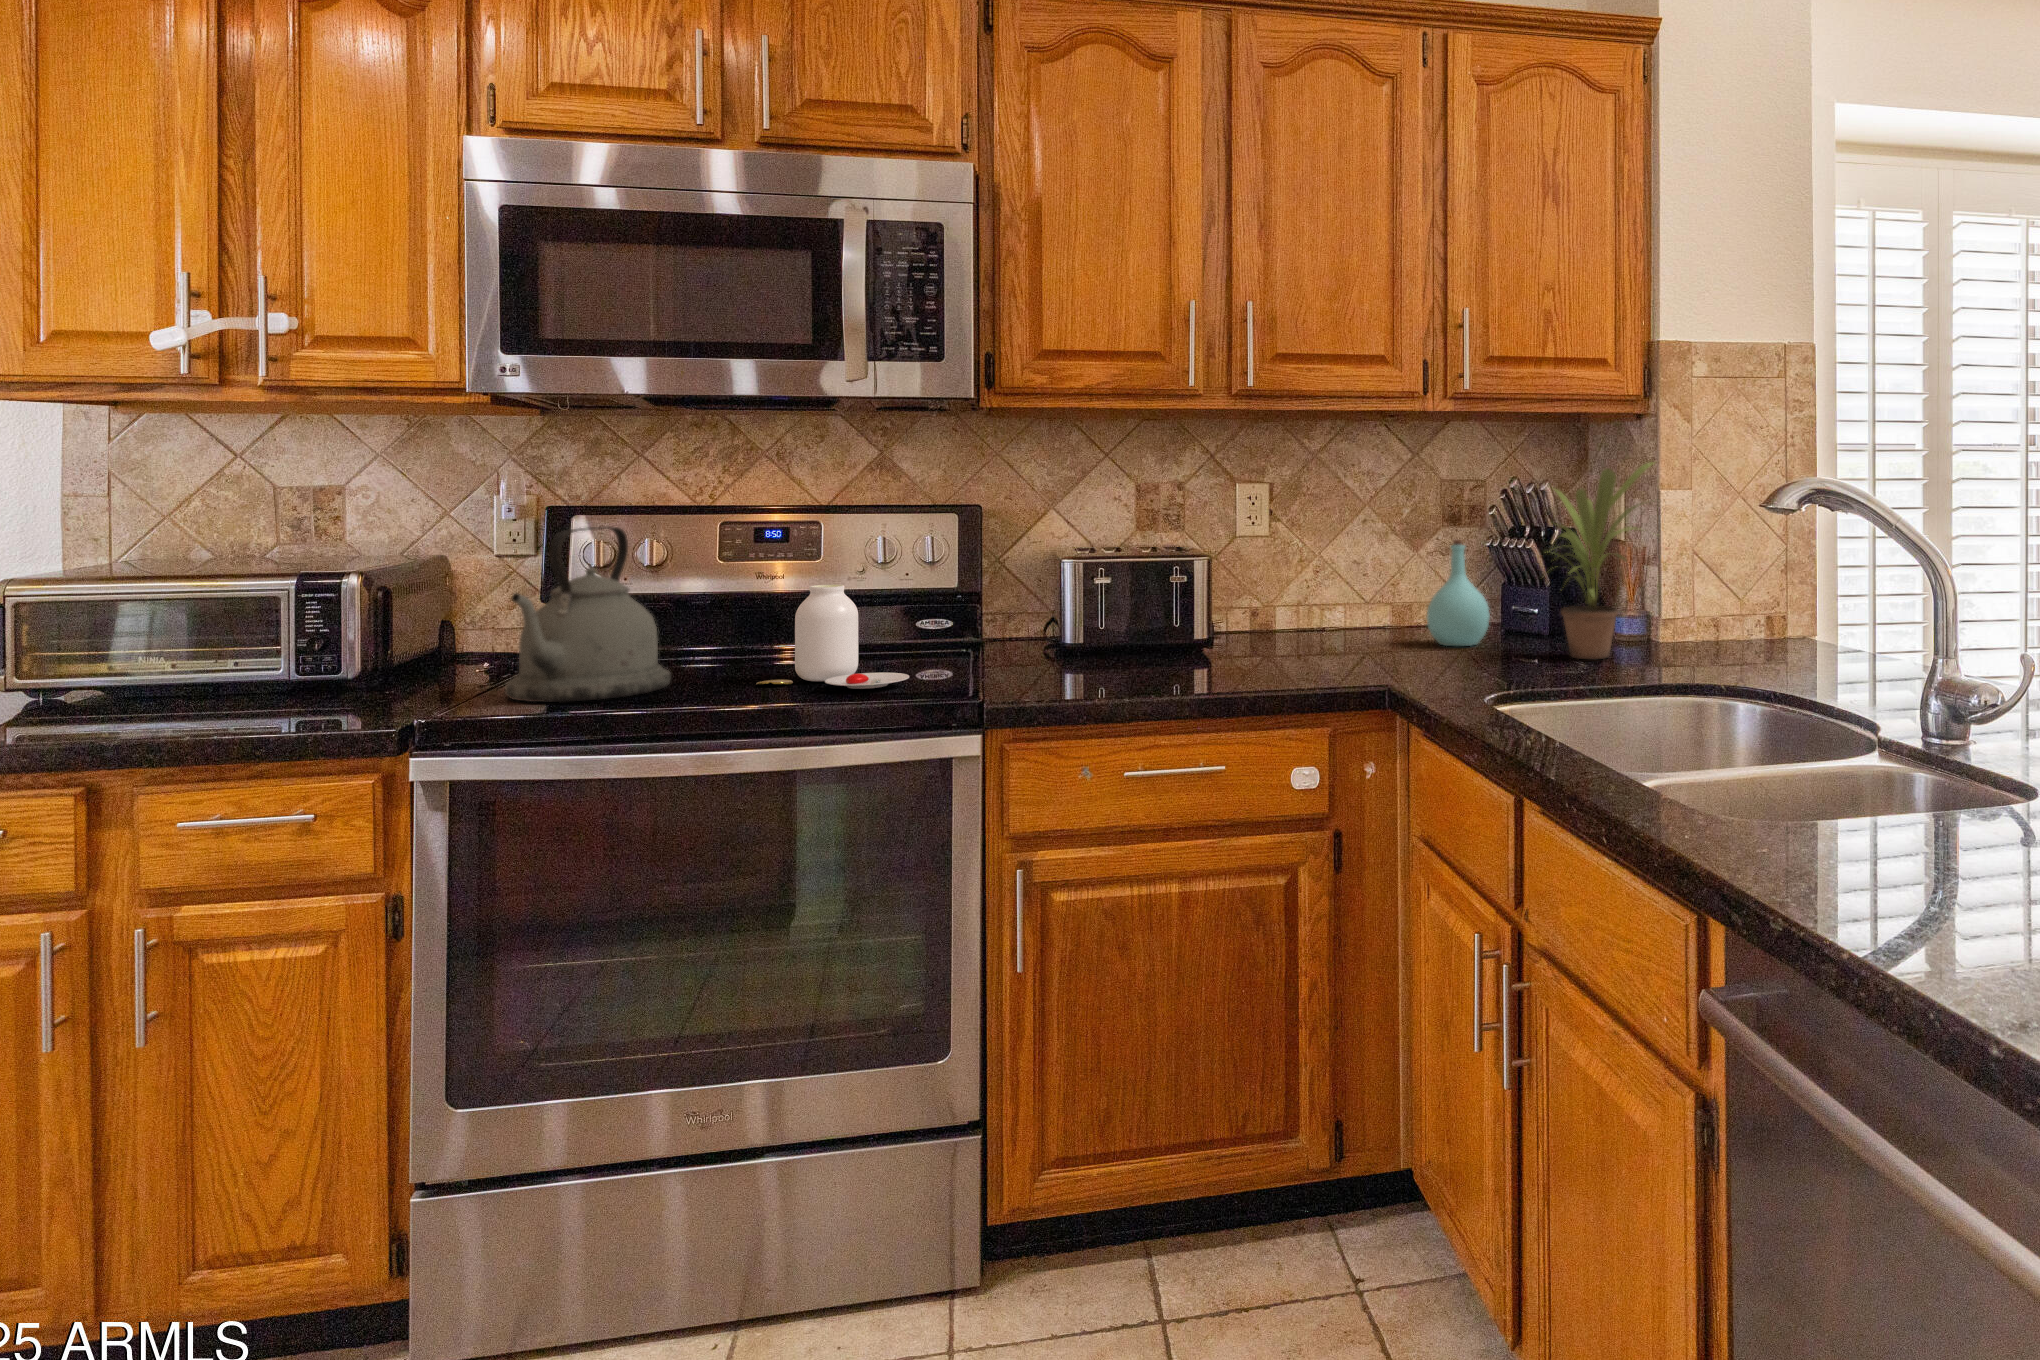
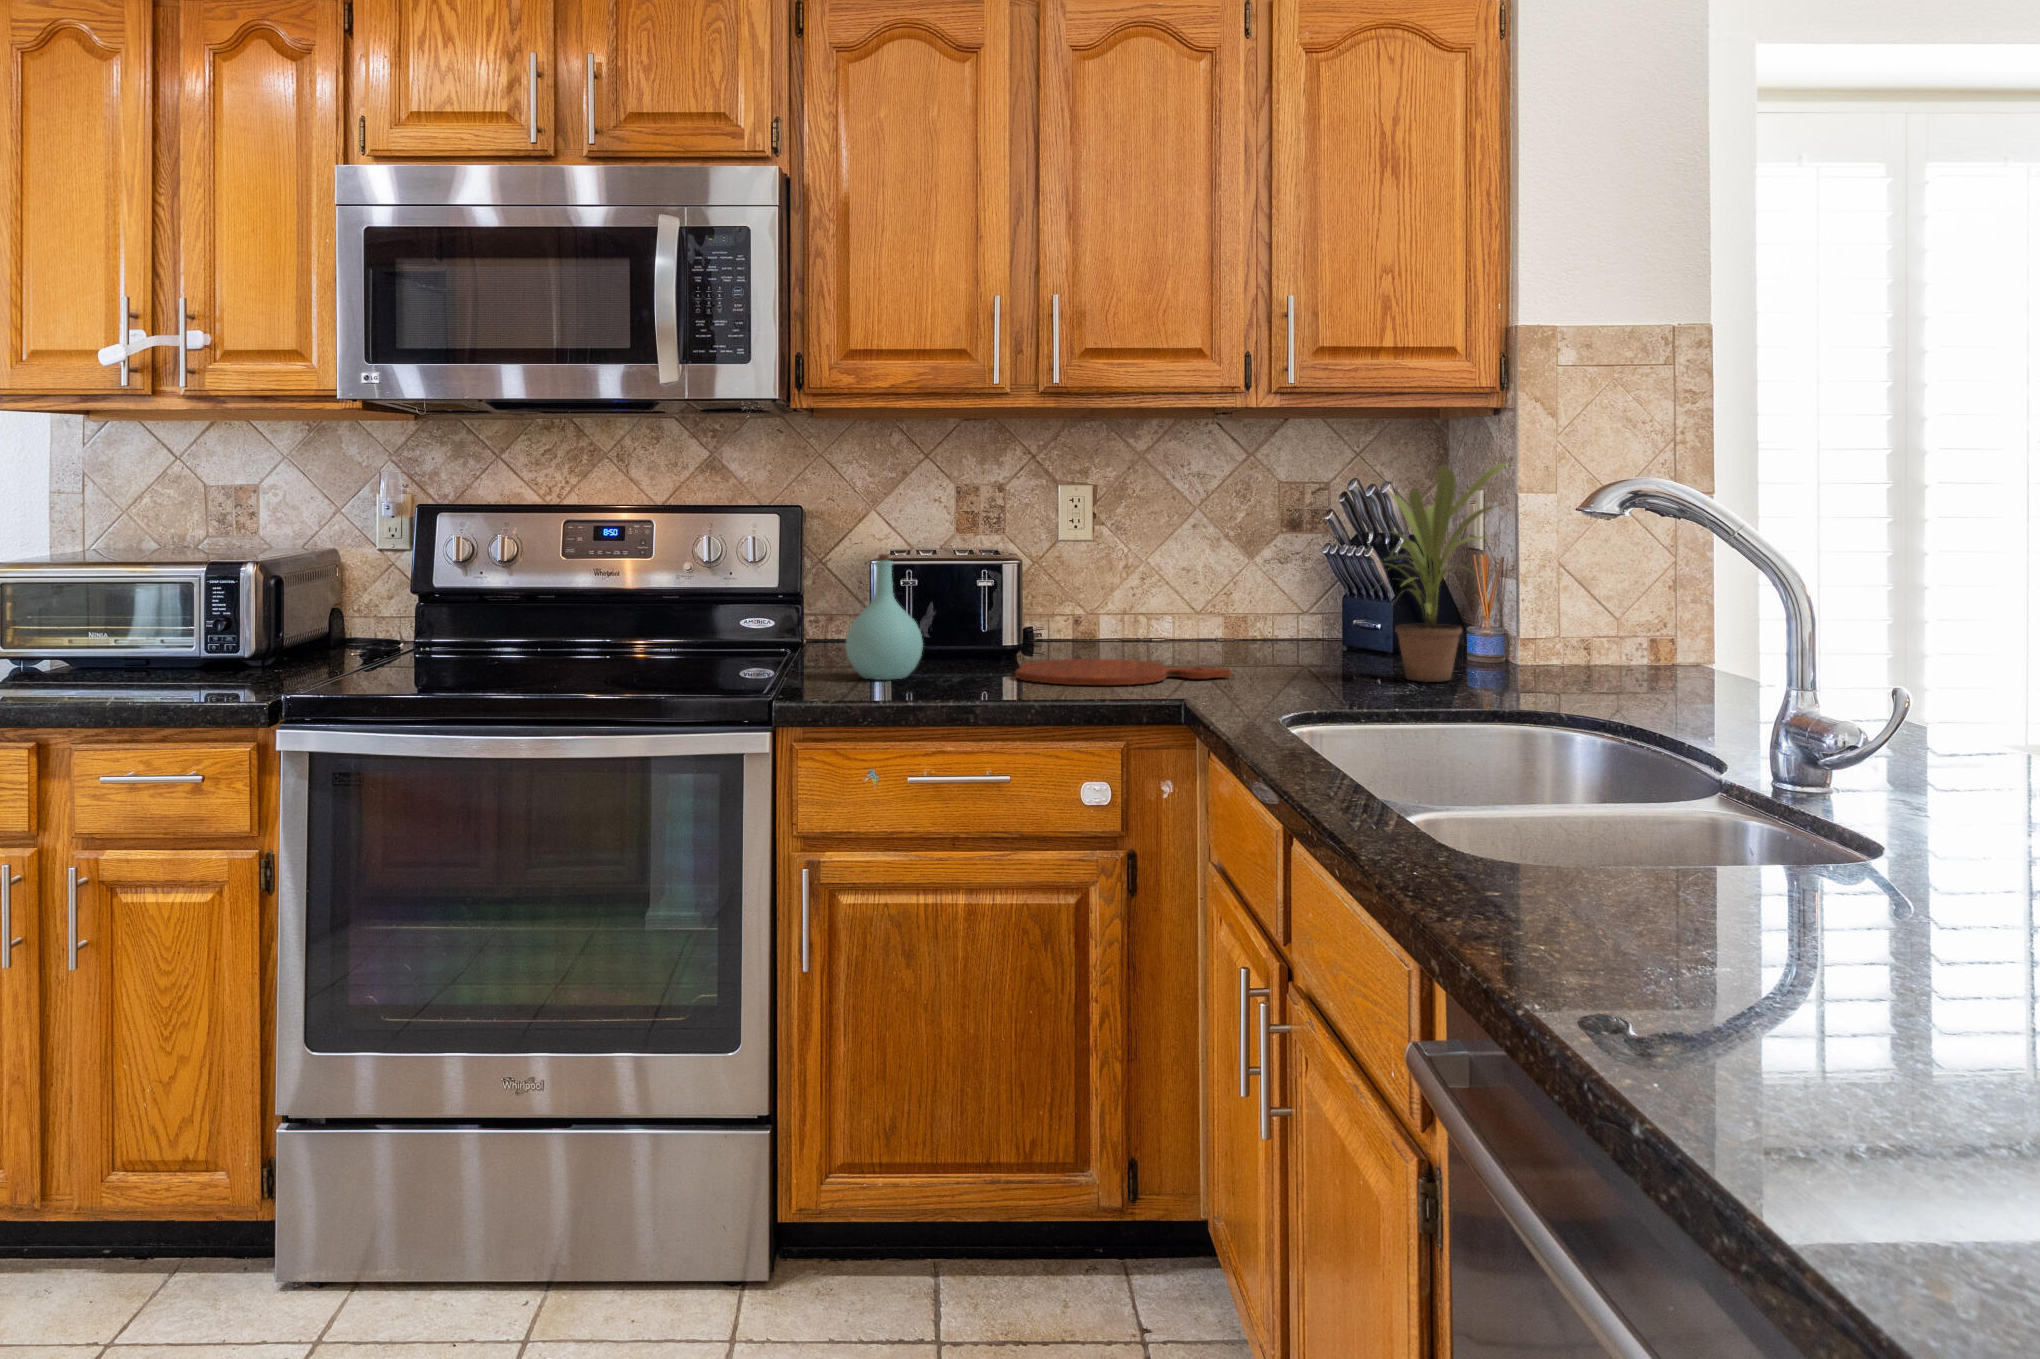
kettle: present [505,527,670,702] -> none [355,524,506,683]
bottle: present [1427,539,1490,646] -> present [845,554,923,680]
jar: present [756,585,909,689] -> none [578,582,712,682]
cutting board: none [1216,647,1417,675] -> present [1015,659,1231,685]

